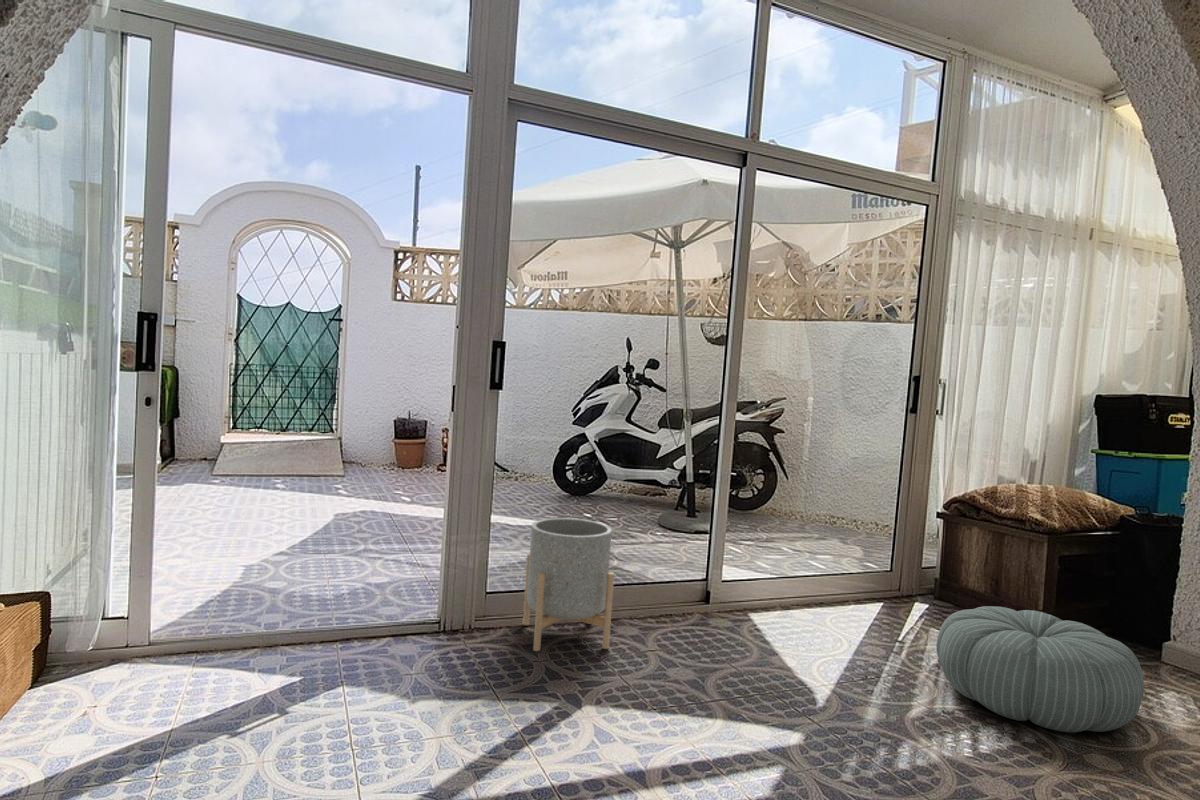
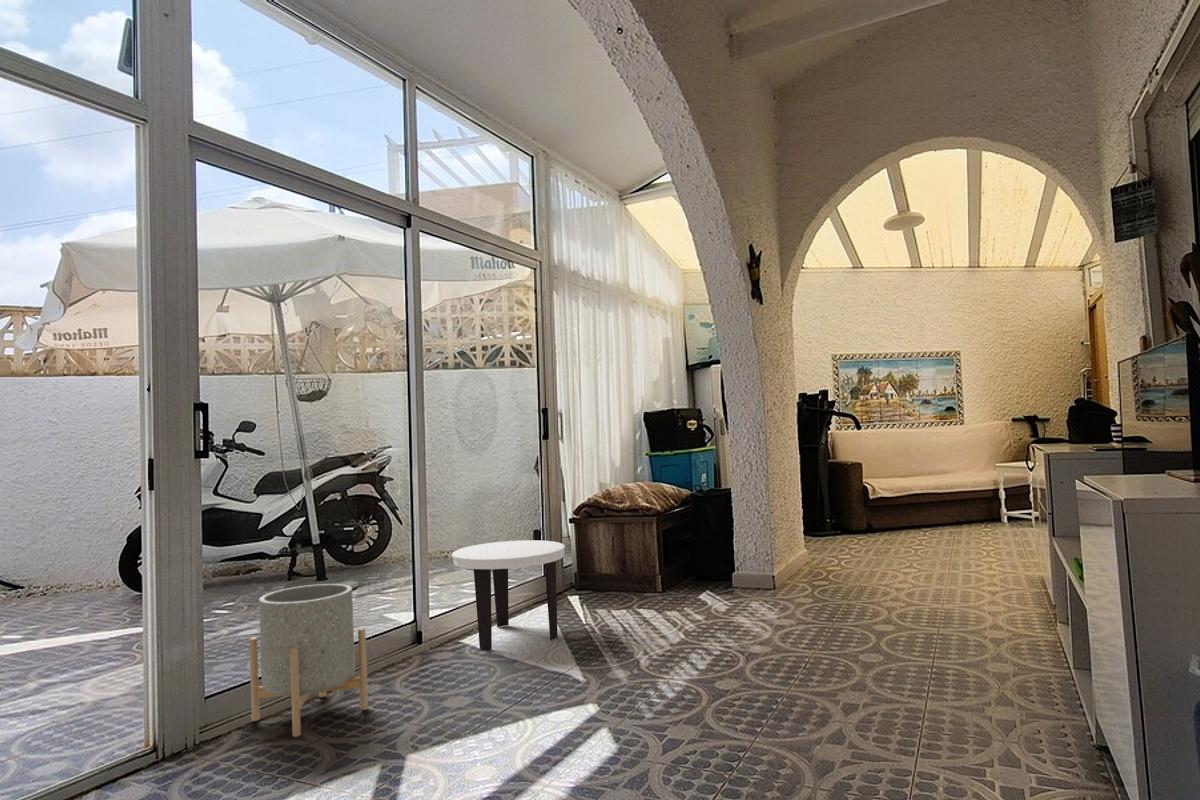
side table: none [751,517,882,645] -> present [452,540,565,650]
pouf: present [936,606,1144,732] -> none [629,567,765,646]

